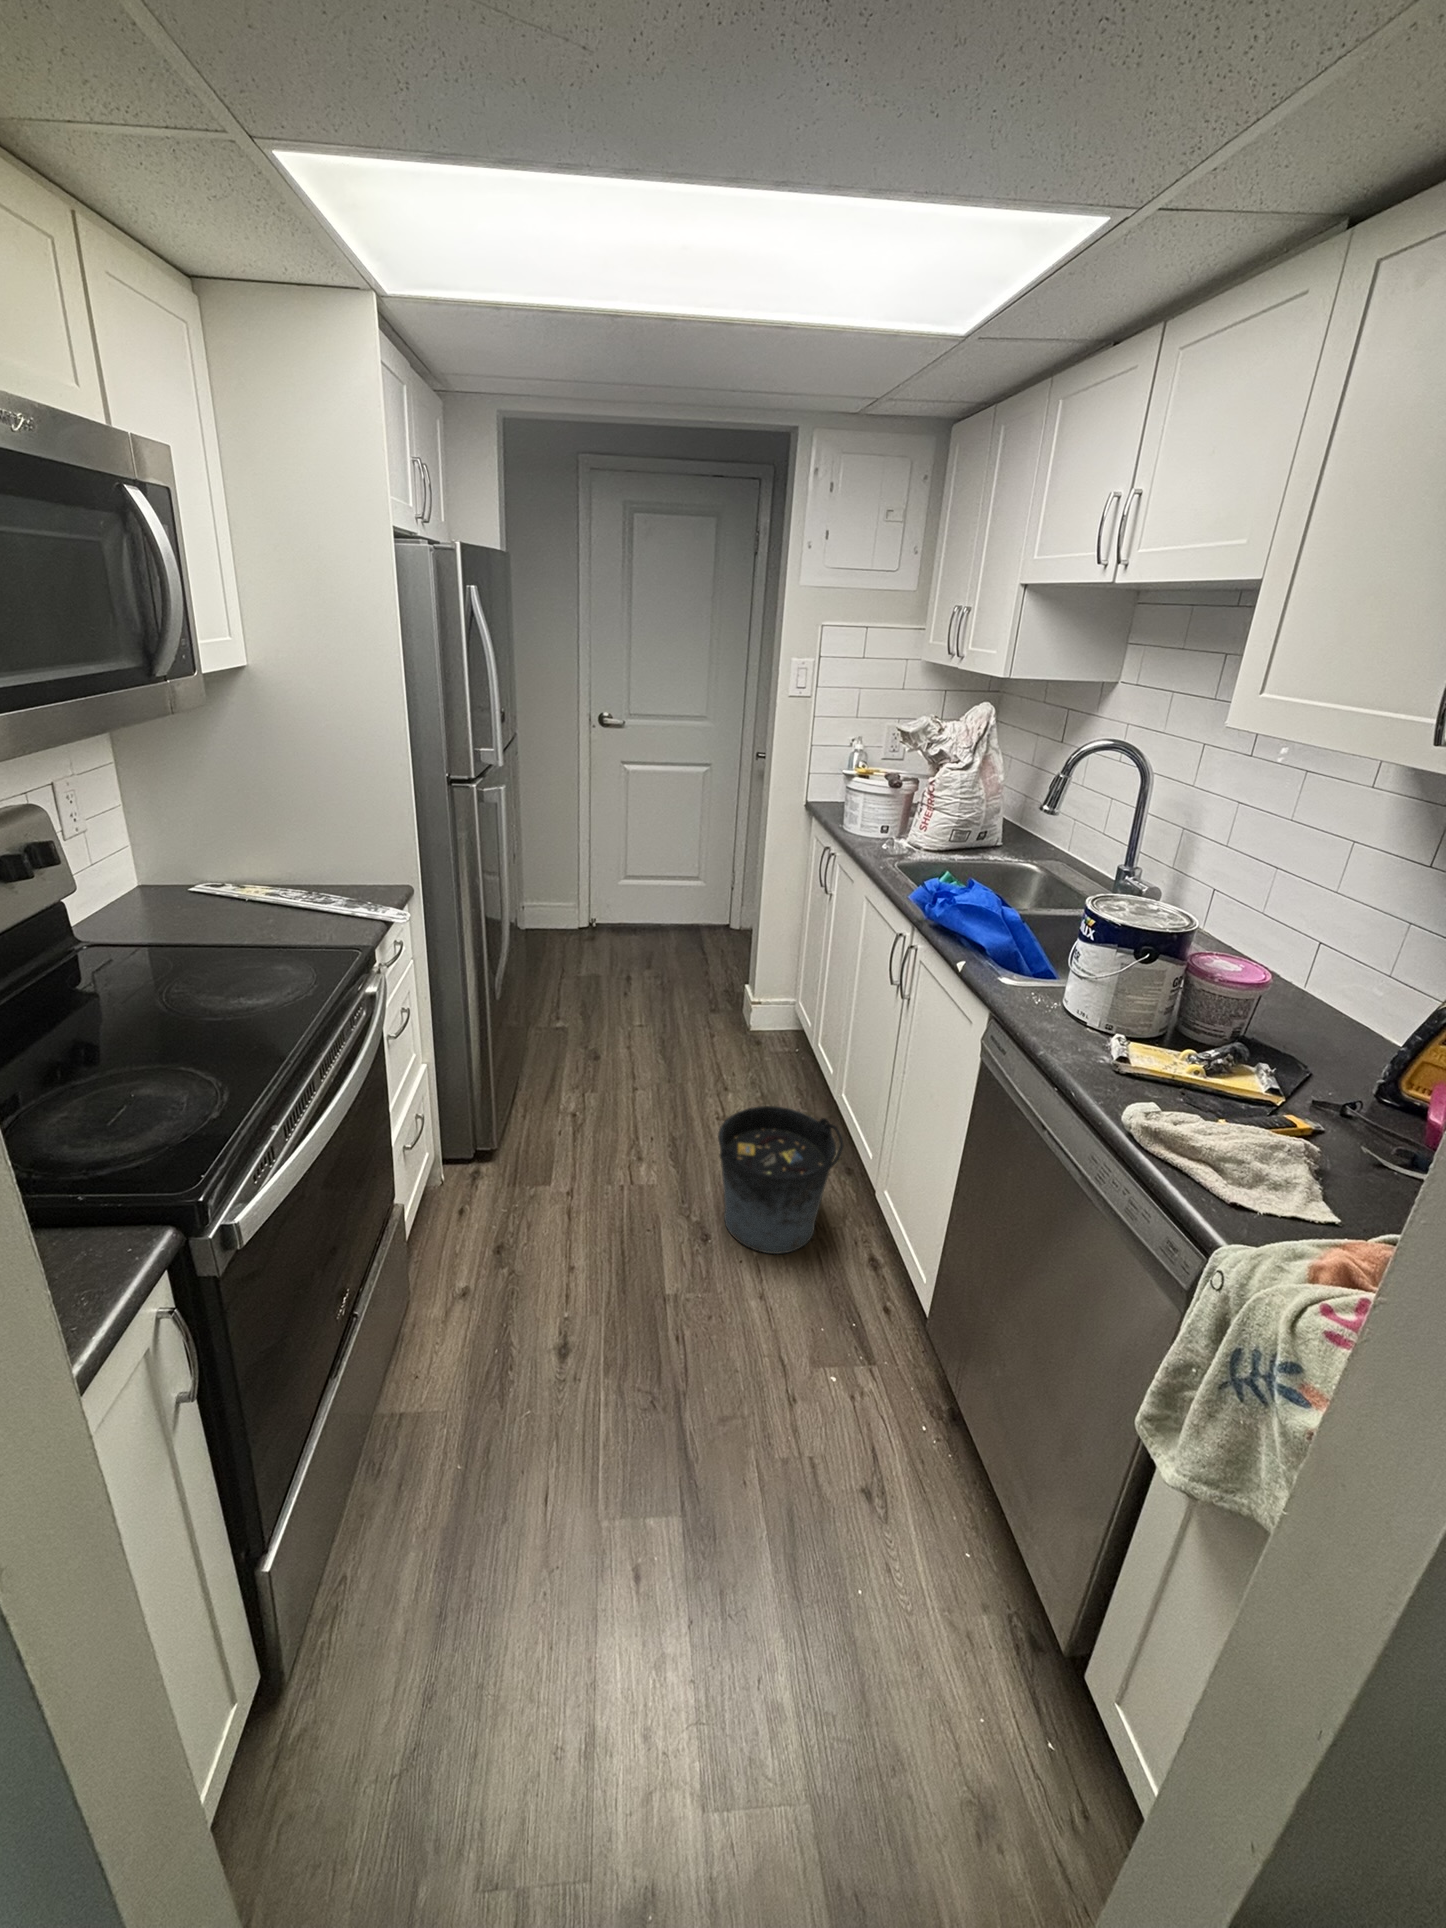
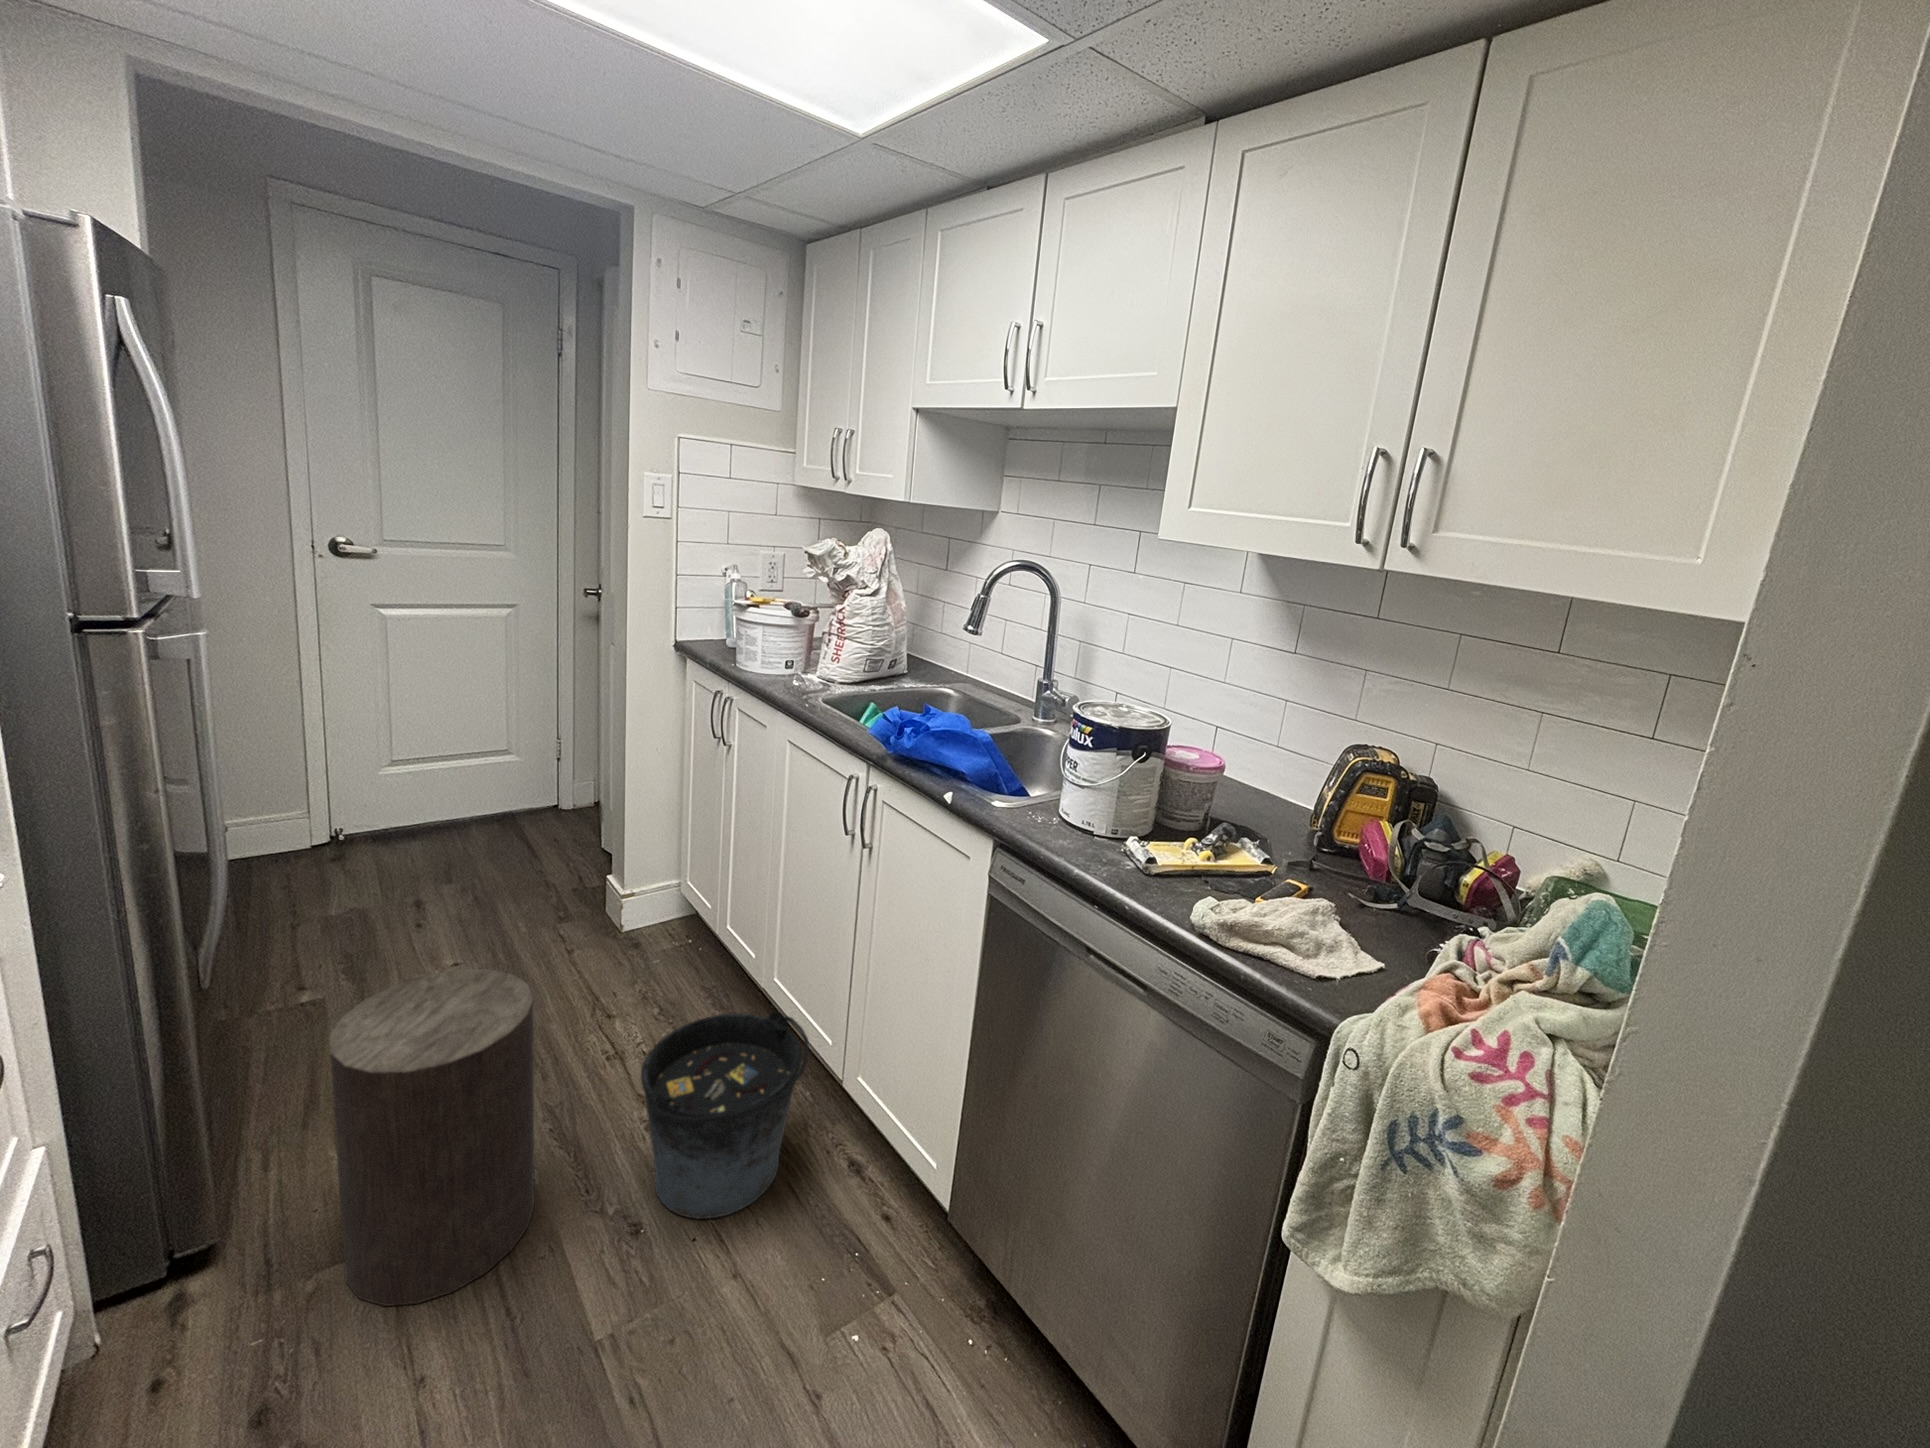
stool: none [550,1023,657,1223] -> present [330,969,534,1306]

